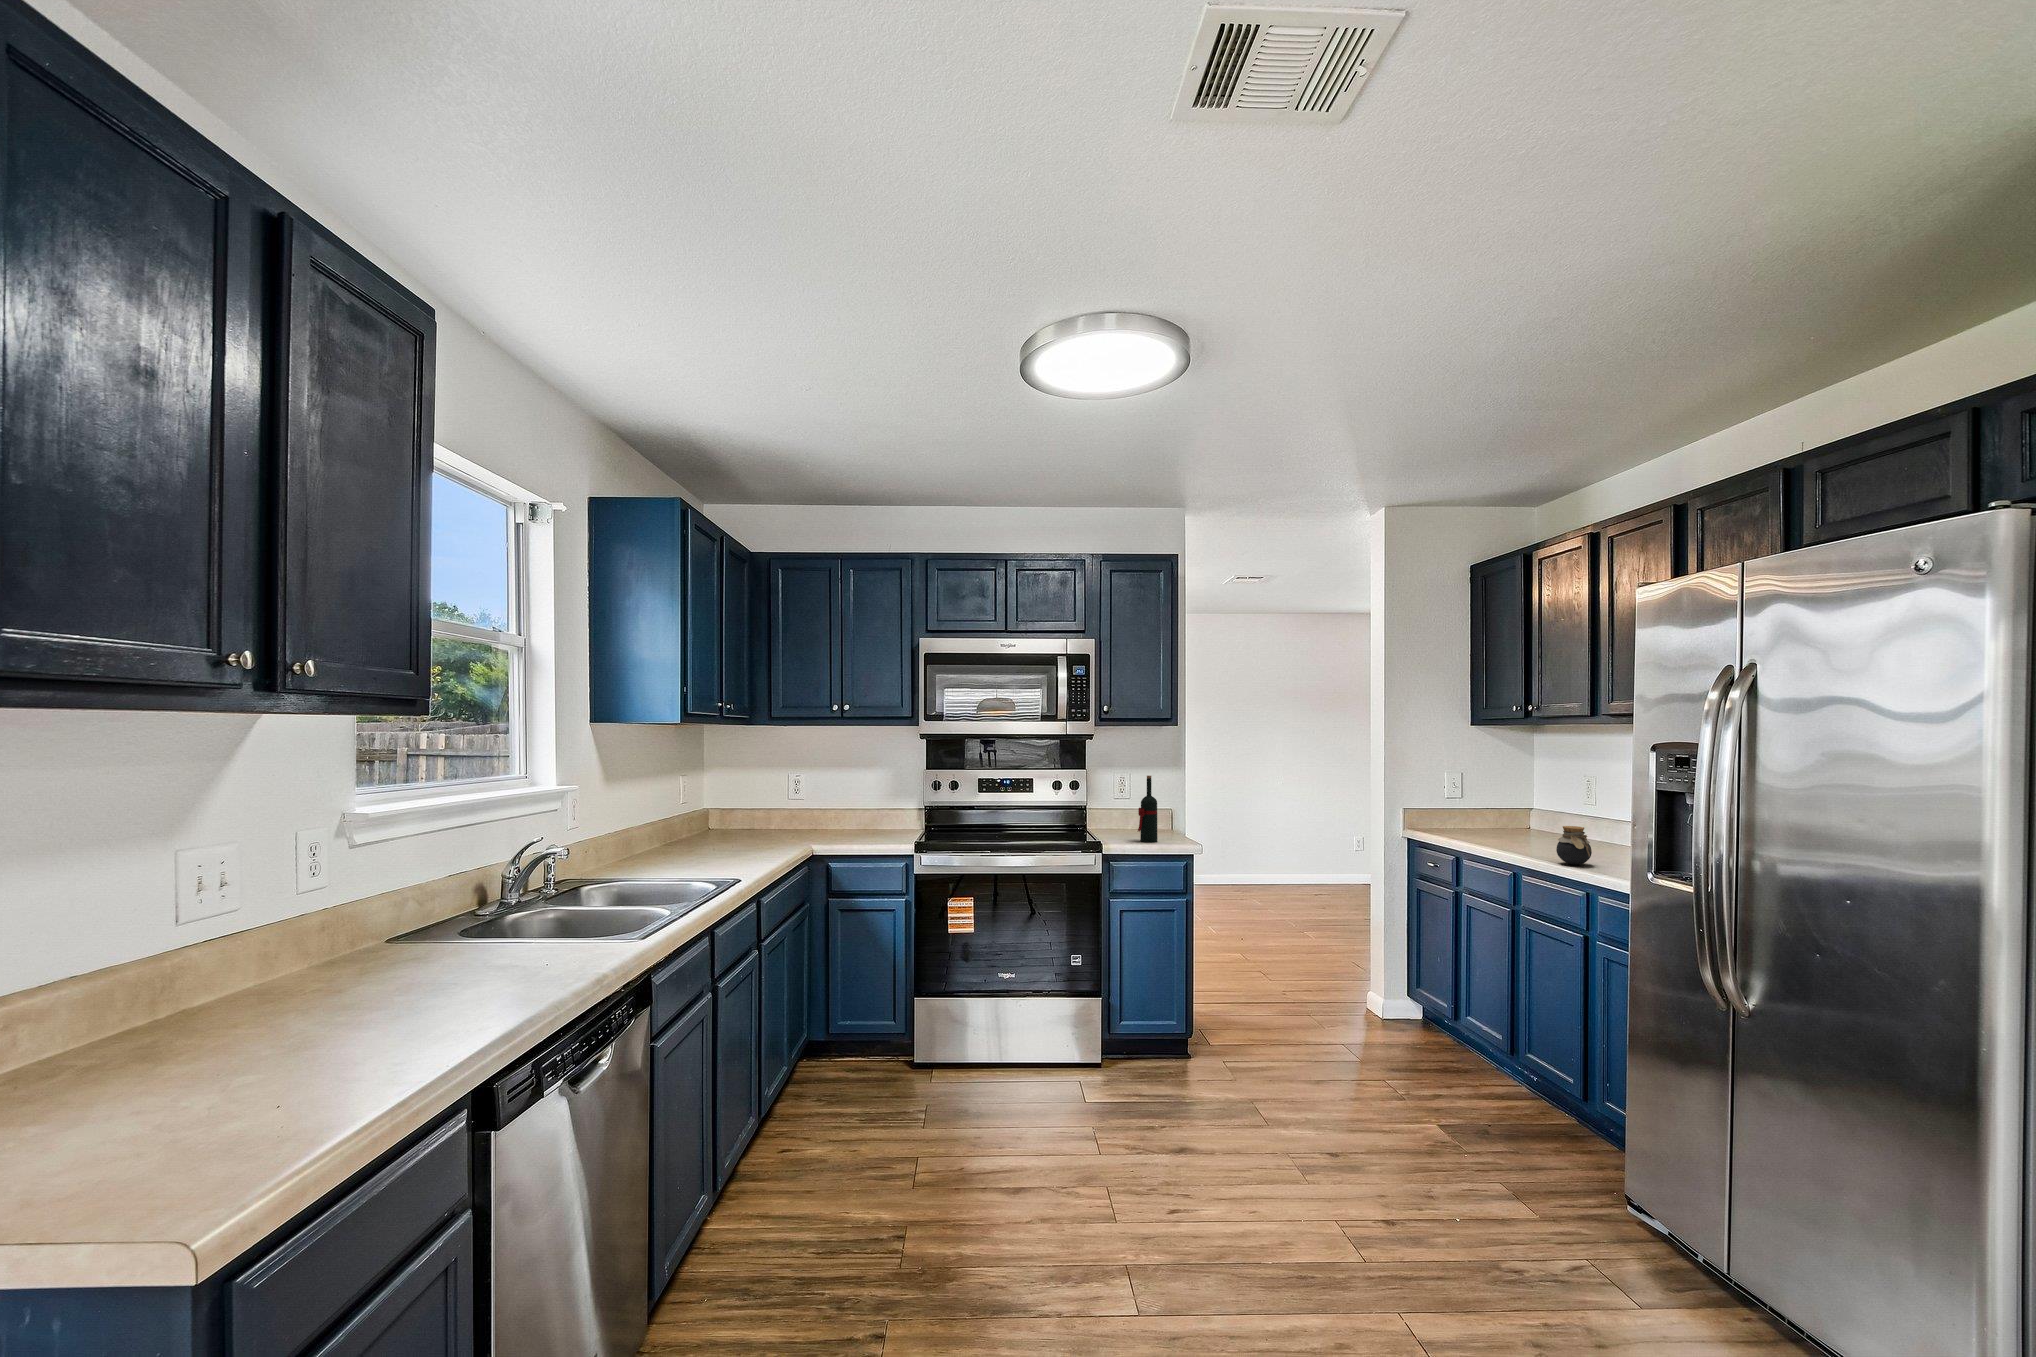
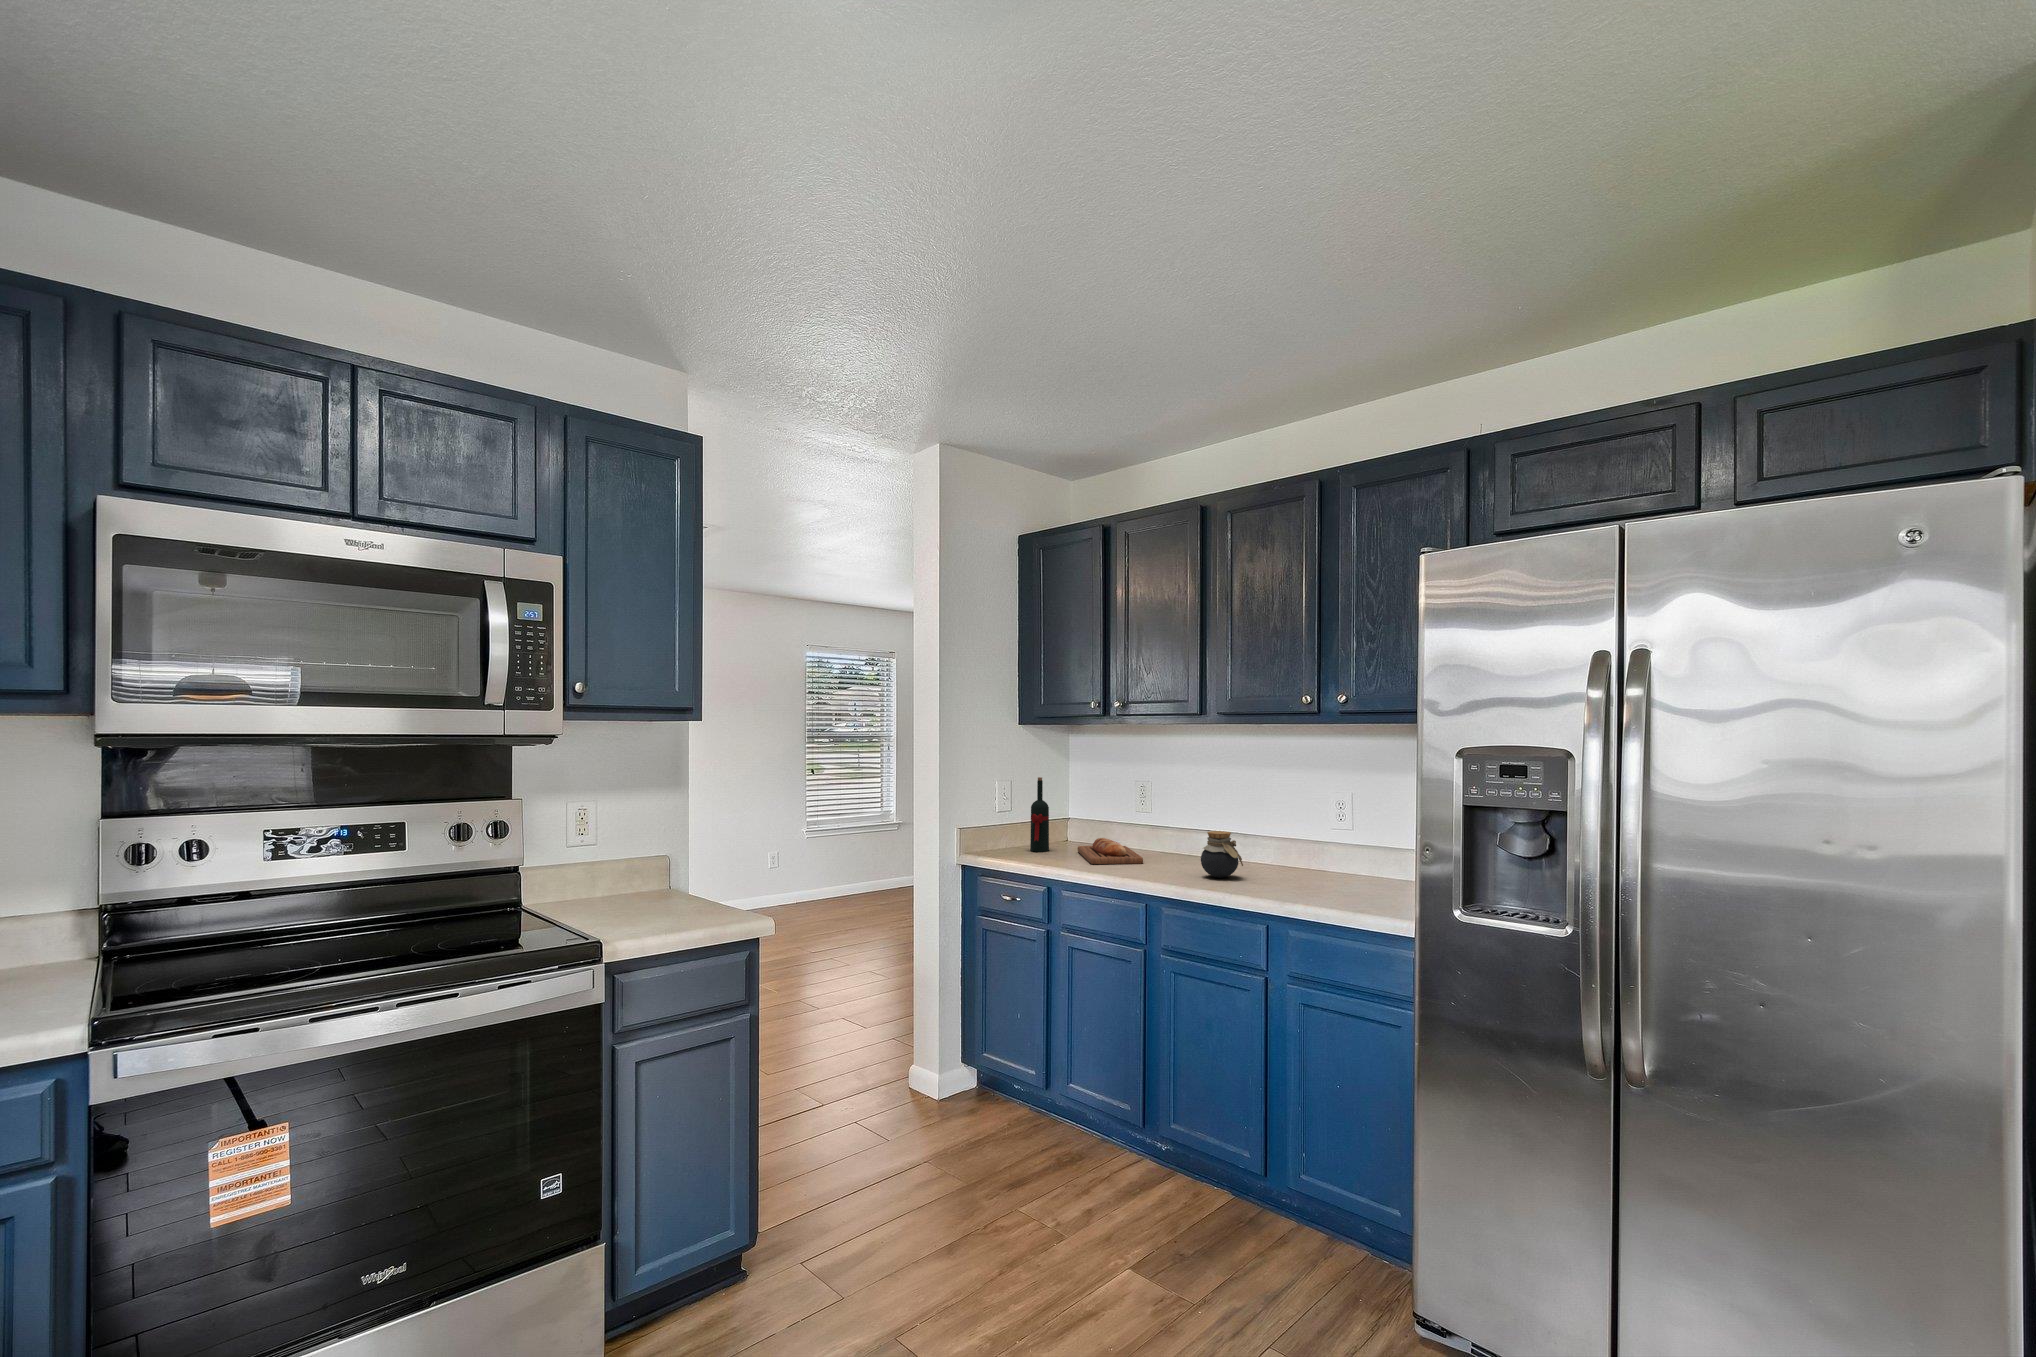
wine bottle: present [1138,776,1158,842] -> present [1030,777,1049,852]
bread loaf: none [1492,827,1555,850] -> present [1078,838,1143,864]

